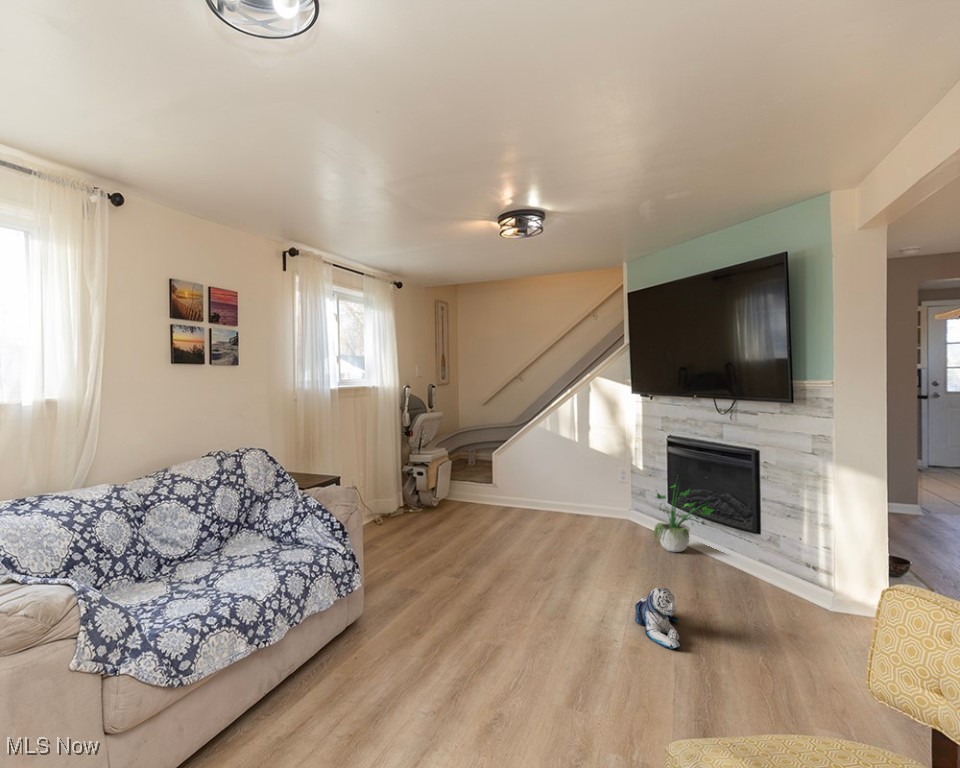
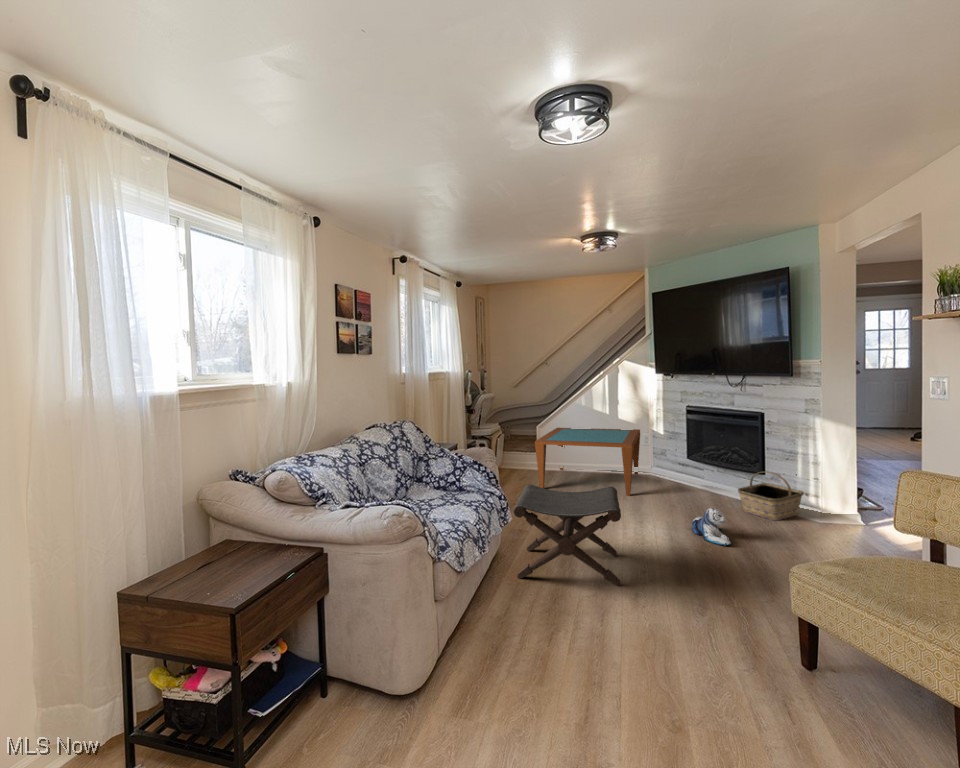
coffee table: none [468,456,613,553] -> present [535,428,640,496]
potted plant: present [653,485,713,552] -> none [681,431,730,492]
basket: none [715,533,809,607] -> present [738,472,803,521]
footstool: none [330,541,507,717] -> present [513,484,621,586]

